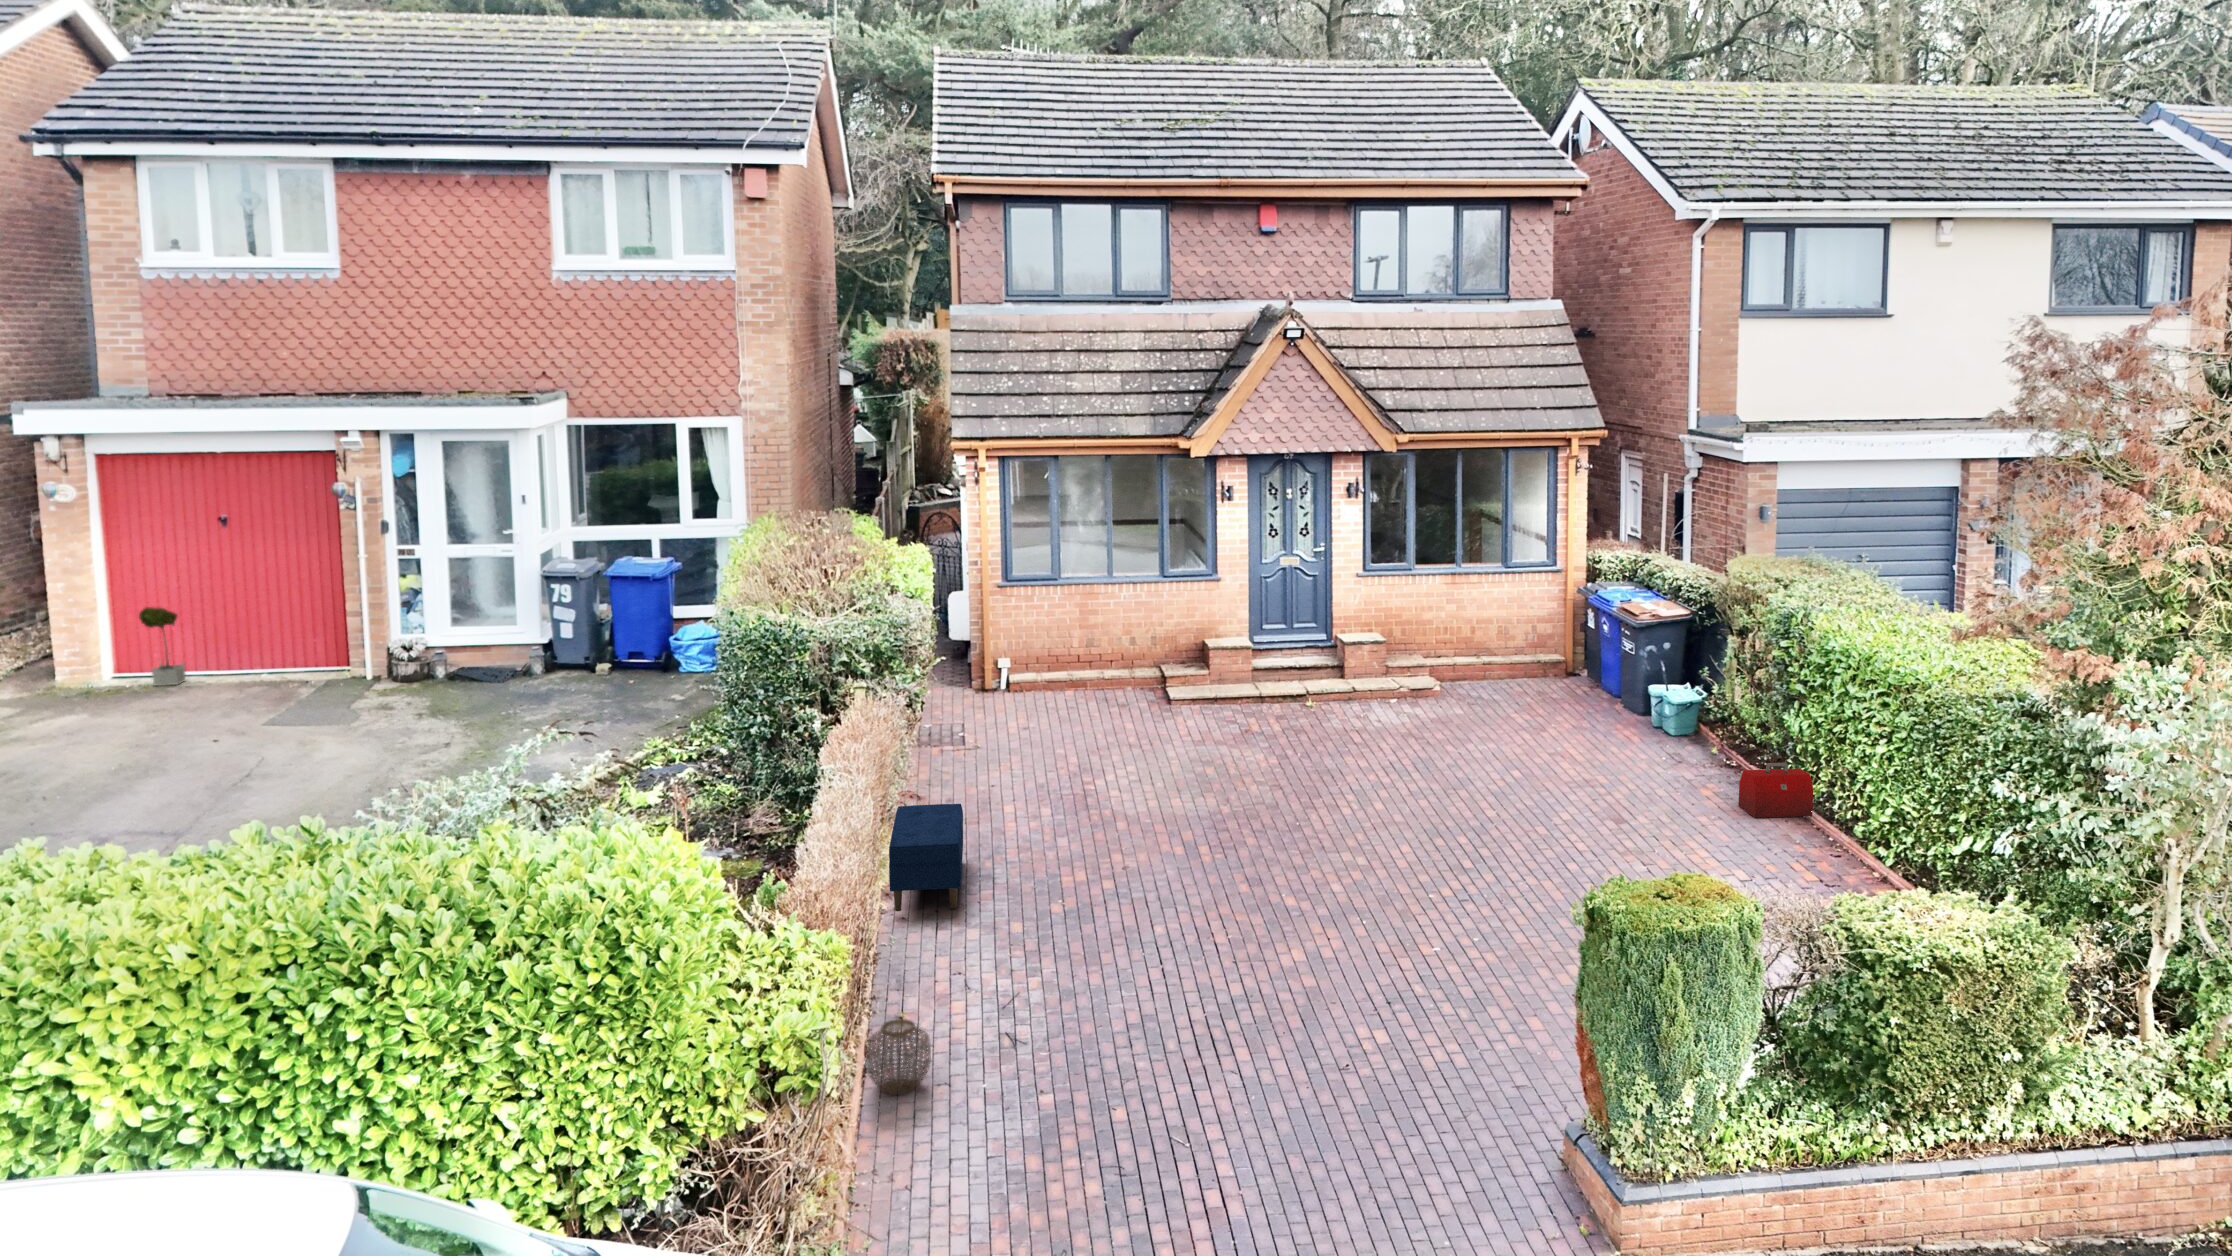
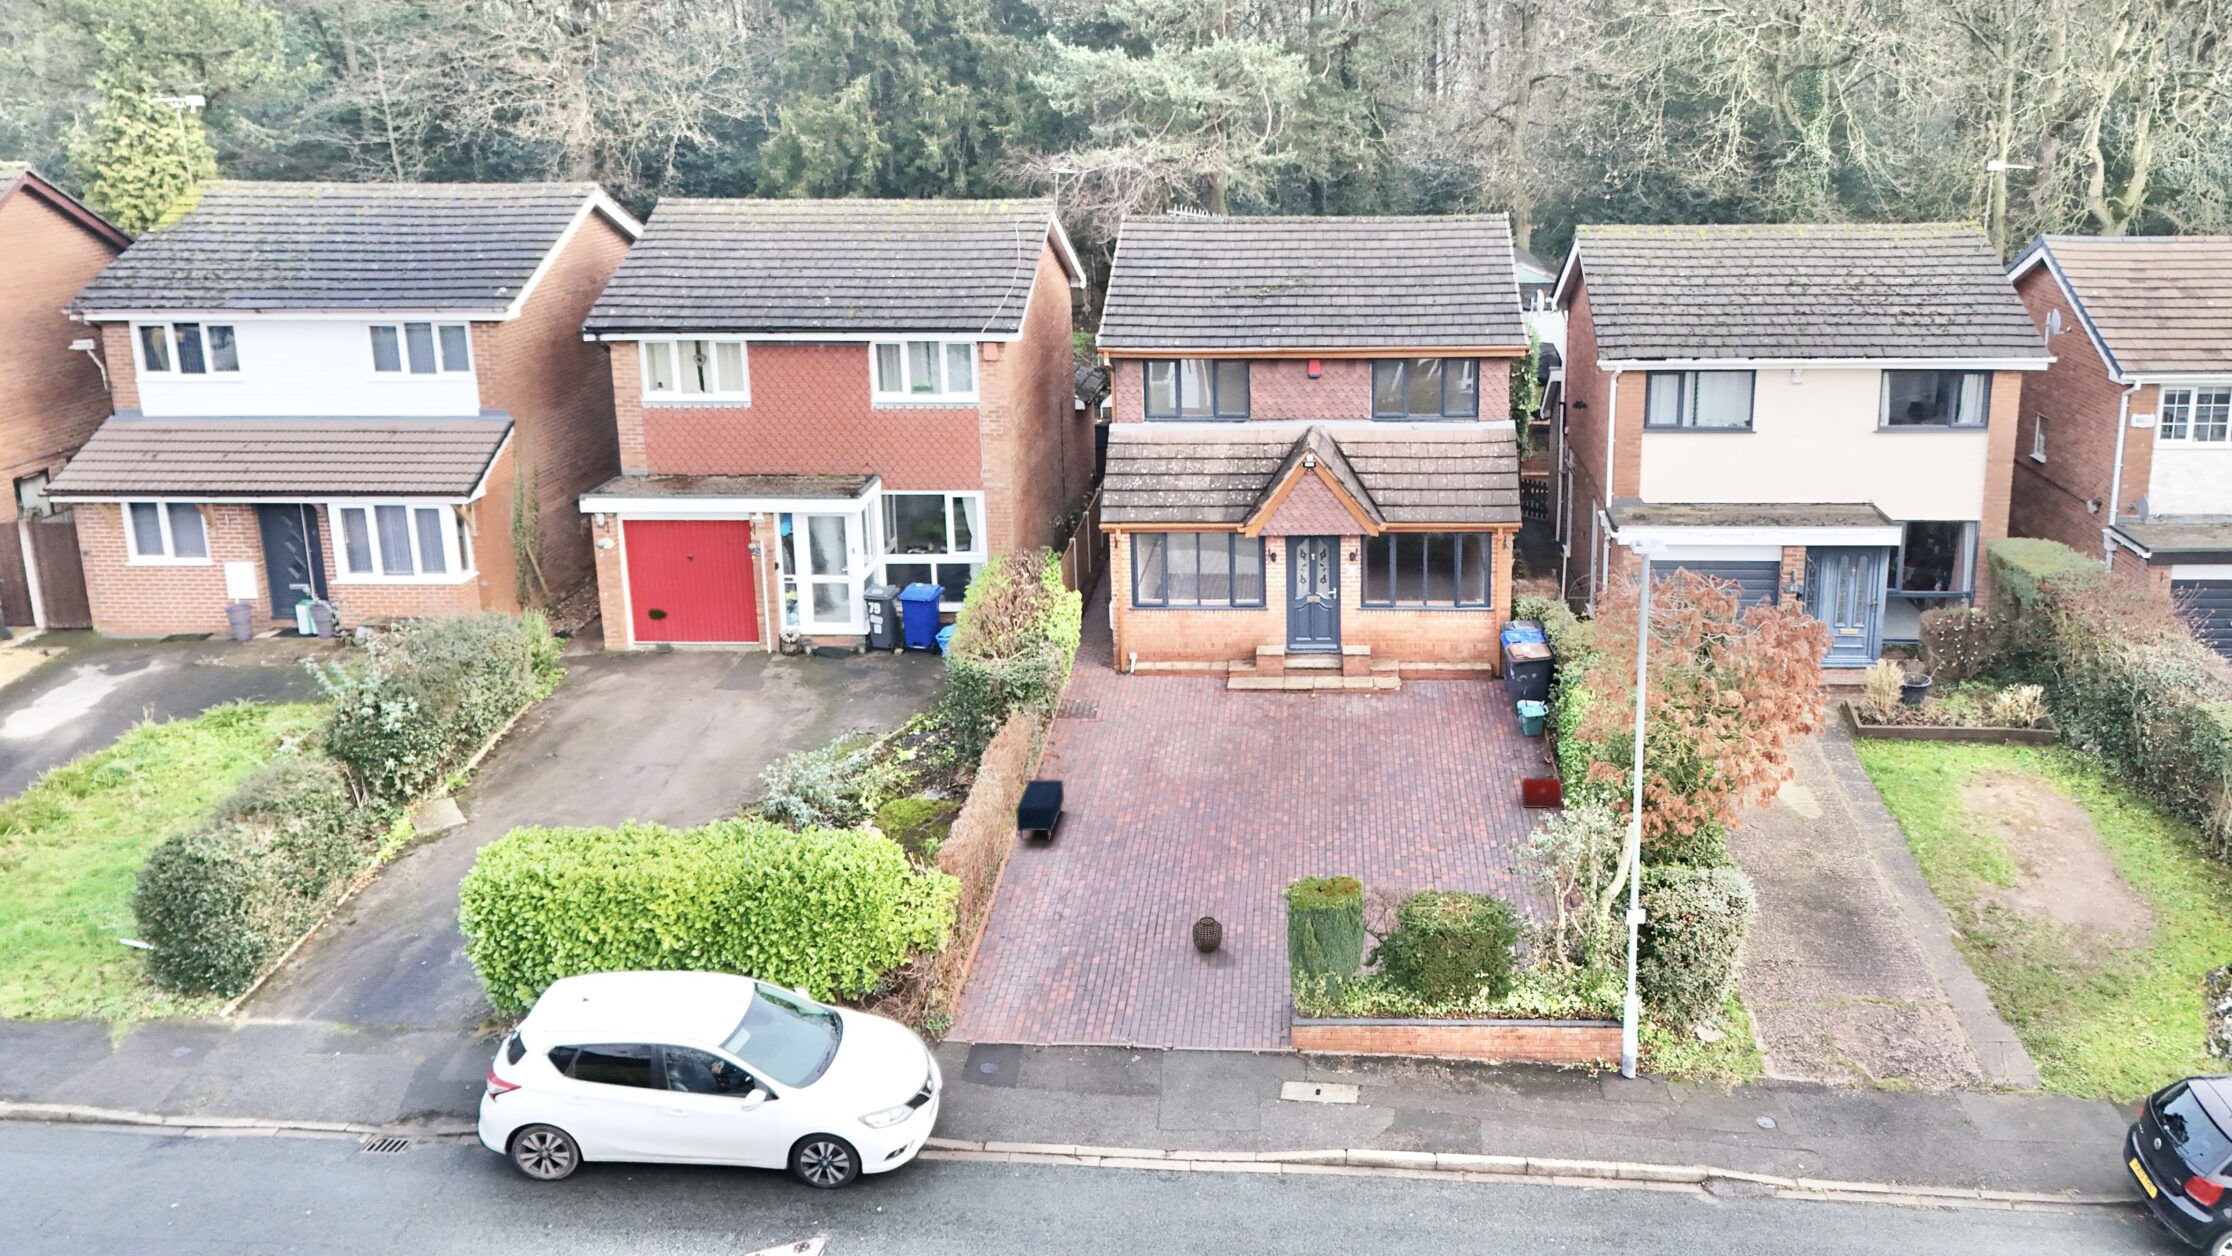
woven basket: present [866,1019,931,1095] -> present [1193,917,1222,952]

